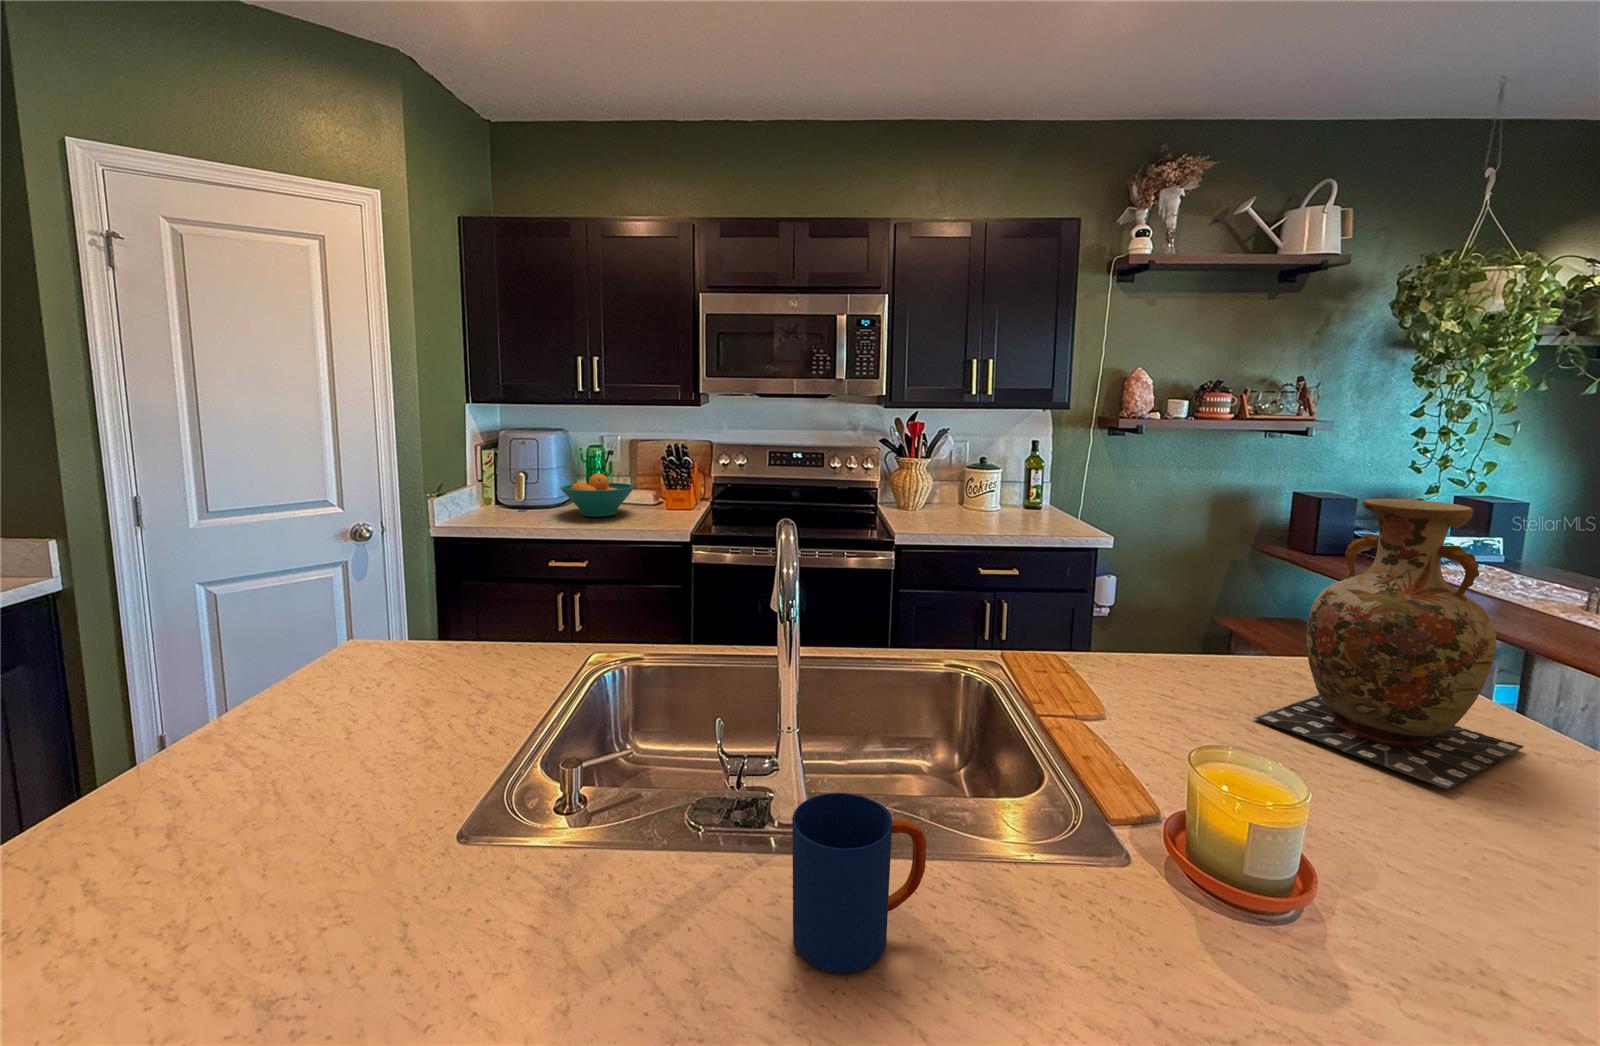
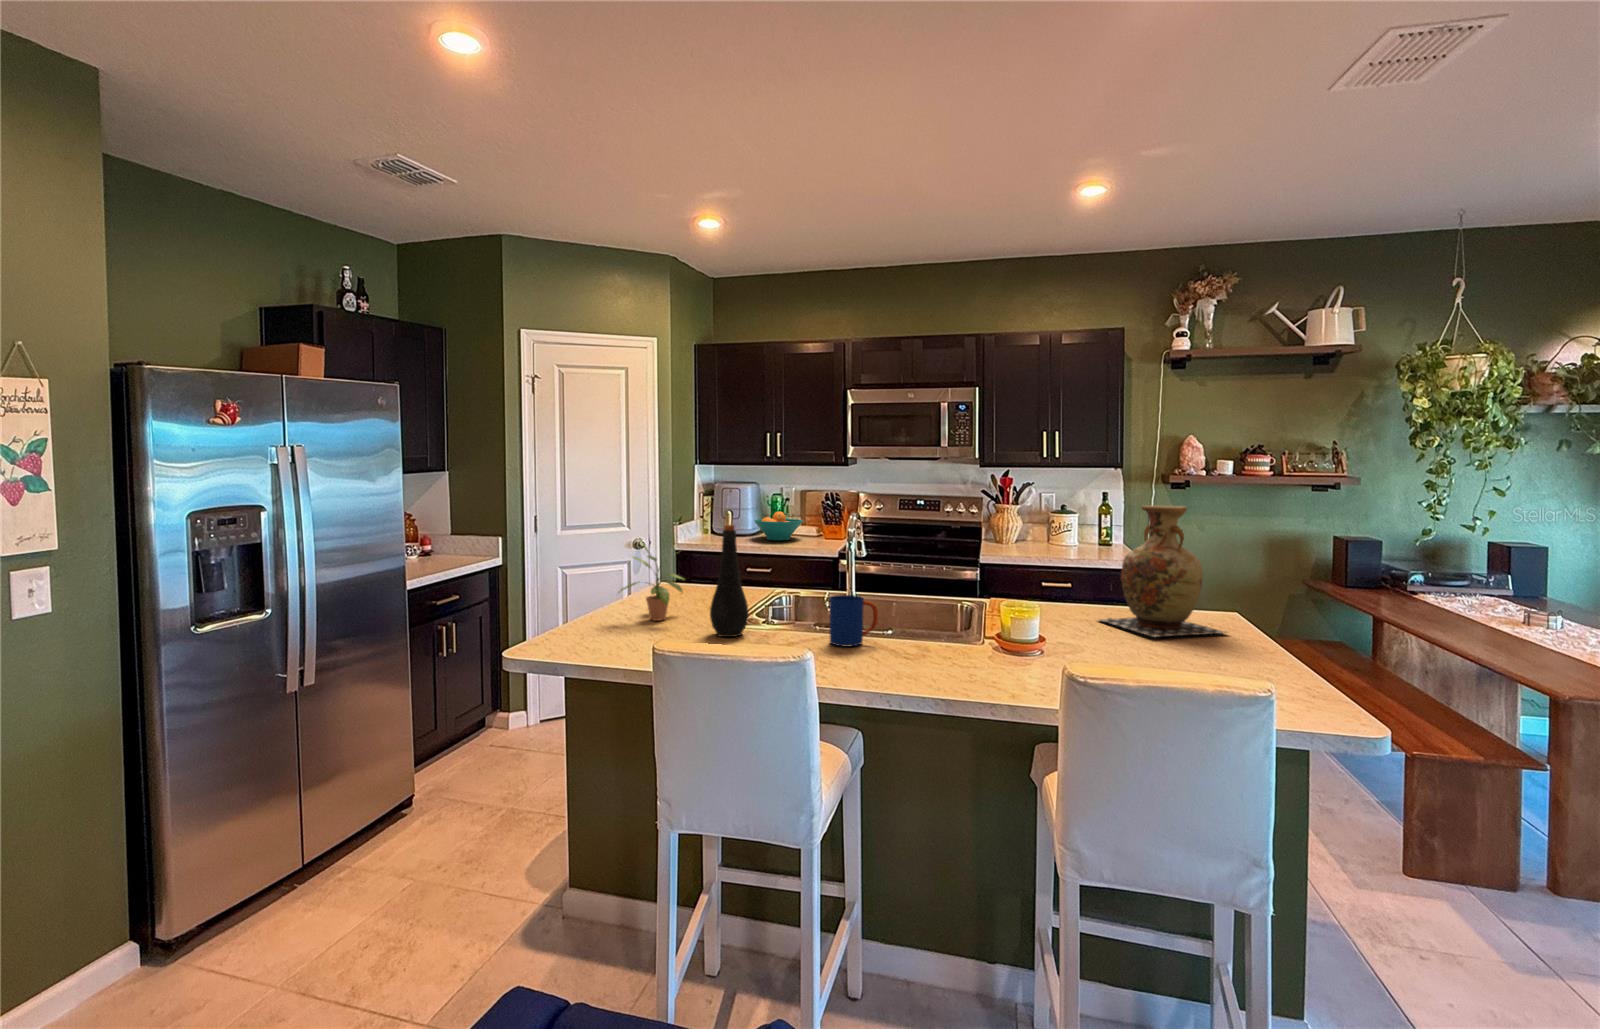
bottle: none [418,612,545,959] -> present [710,525,749,637]
potted plant: none [120,633,370,861] -> present [619,541,683,621]

